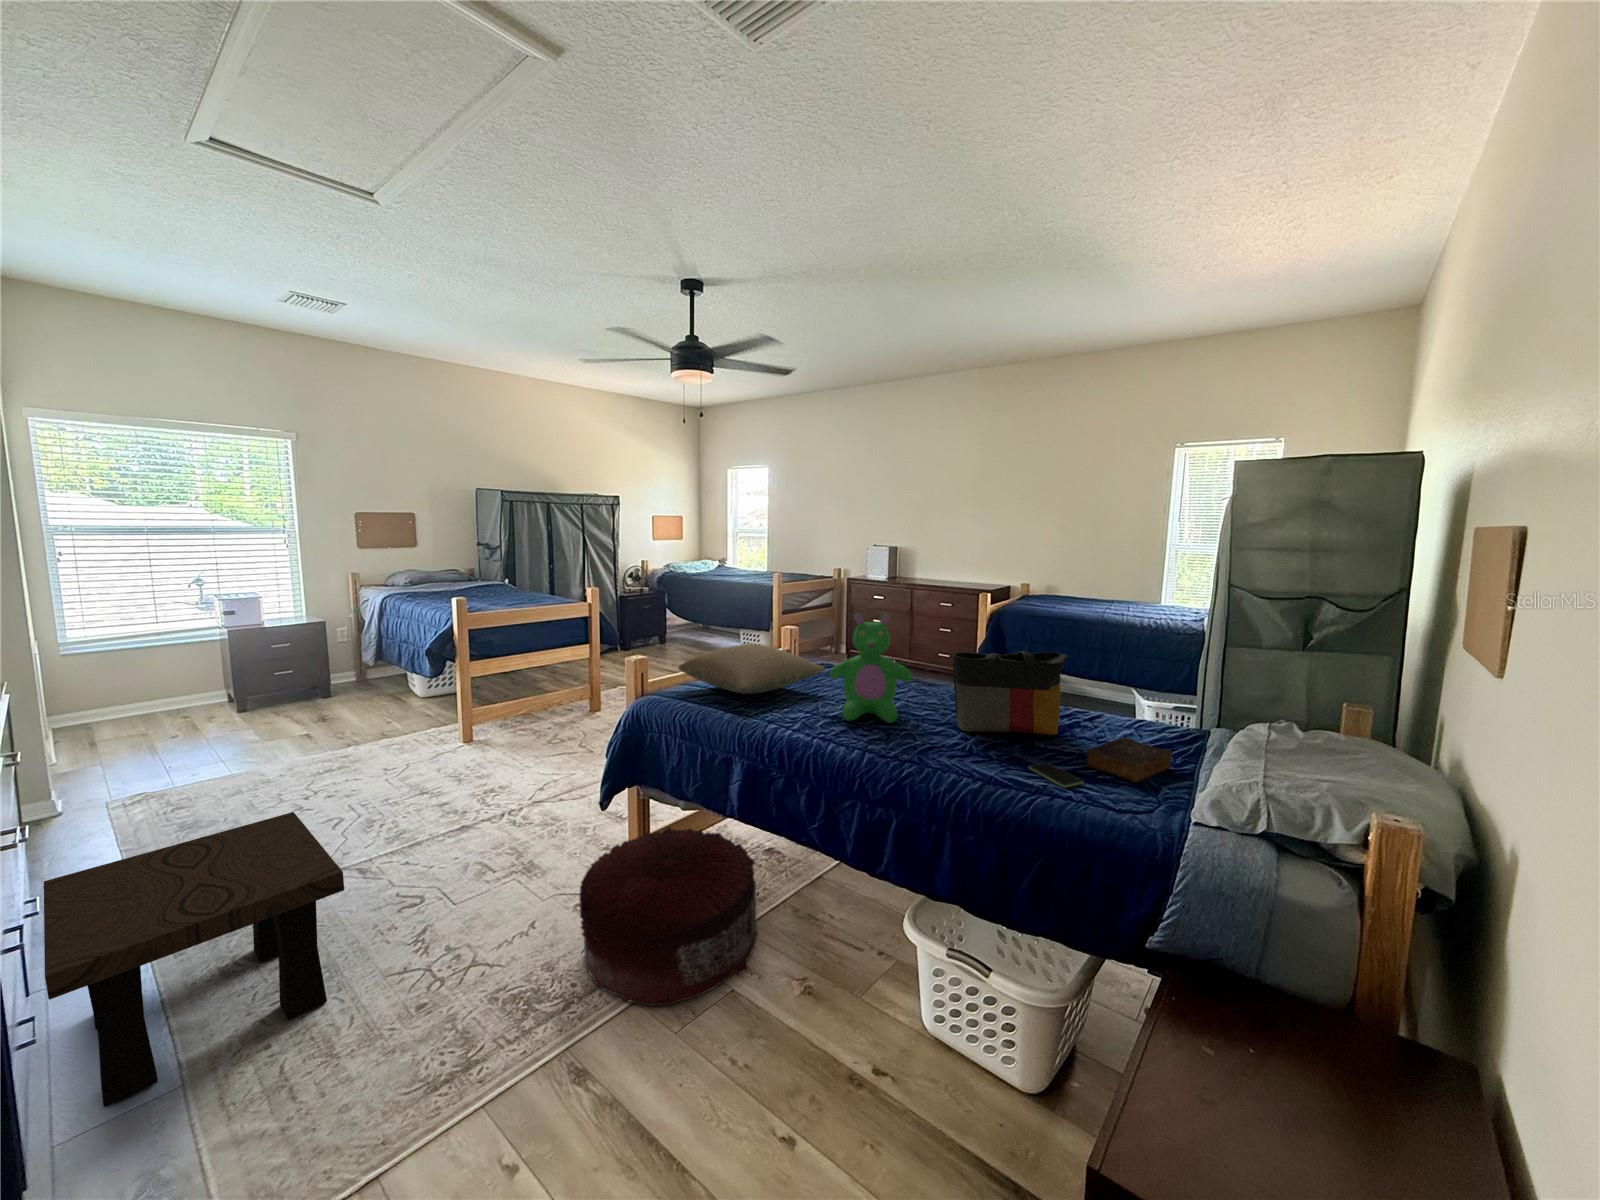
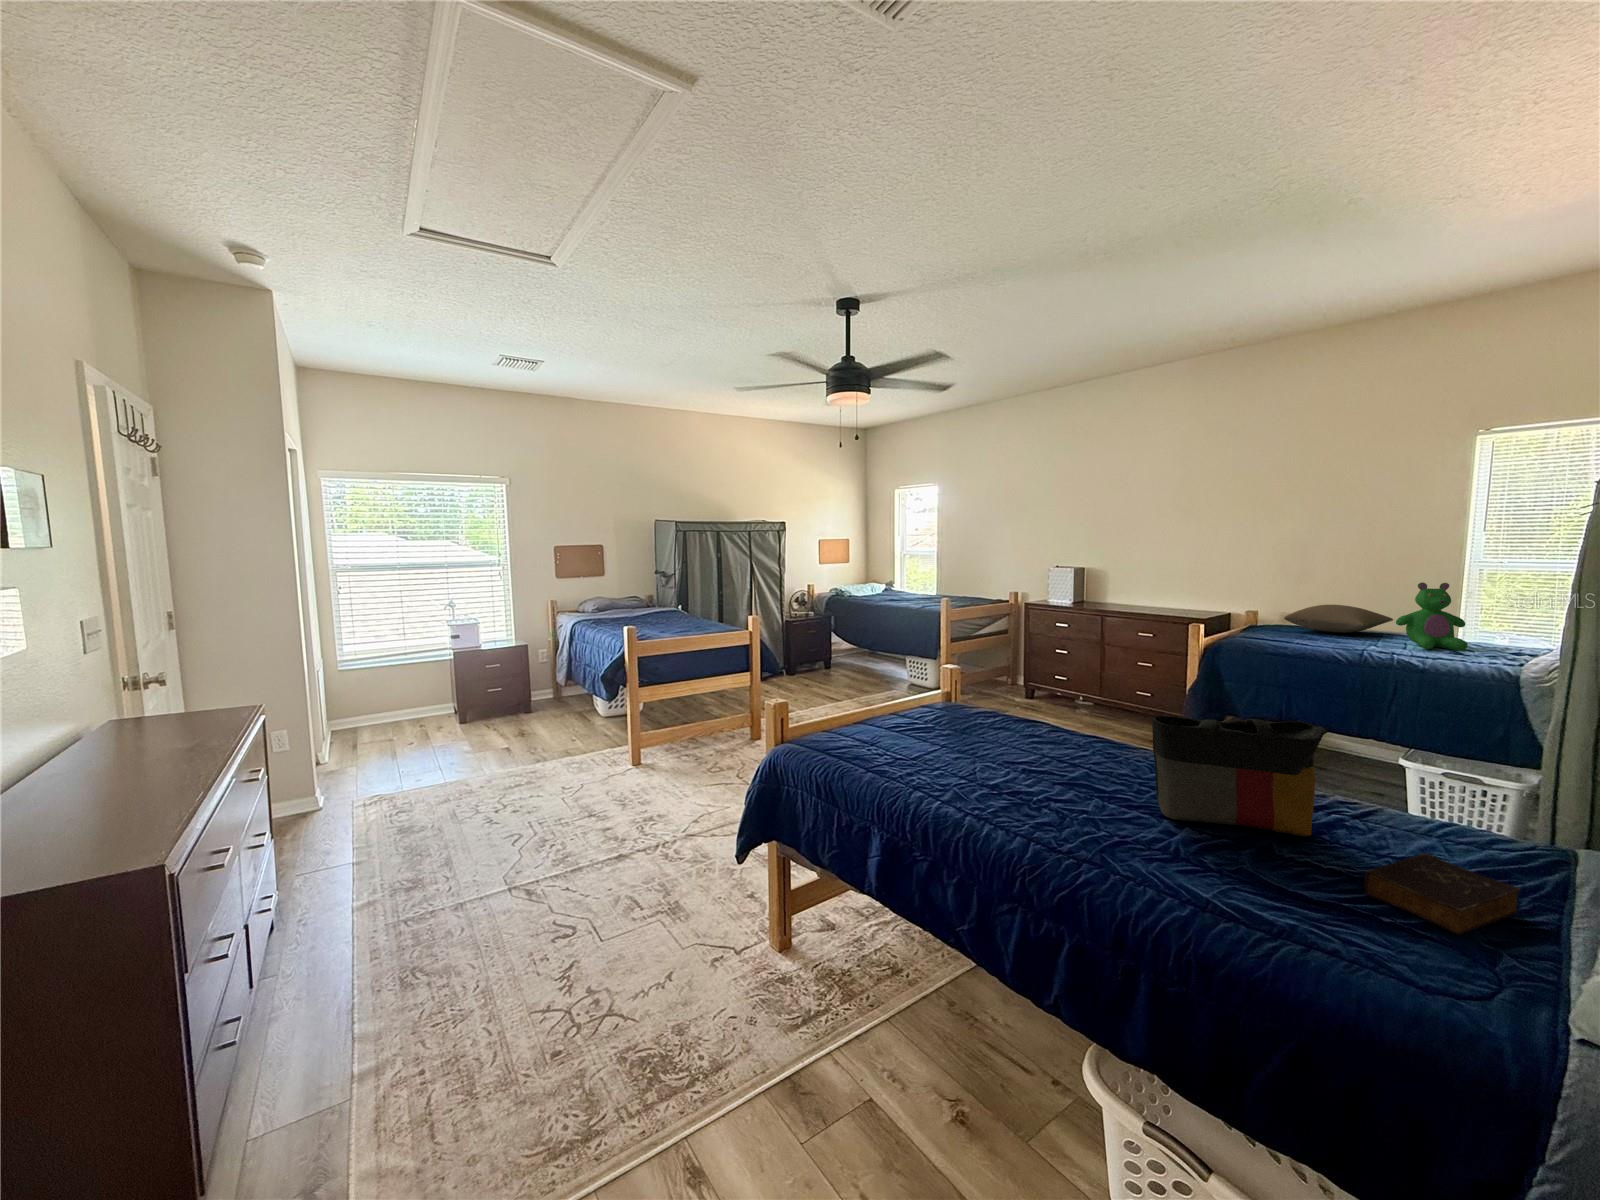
teddy bear: present [829,613,912,723] -> present [1396,582,1468,650]
pillow: present [678,644,825,694] -> present [1284,605,1393,633]
smartphone: present [1029,763,1083,787] -> none [1270,882,1366,930]
side table: present [44,812,344,1107] -> none [241,835,492,1110]
pouf: present [580,827,758,1006] -> none [709,886,904,1108]

